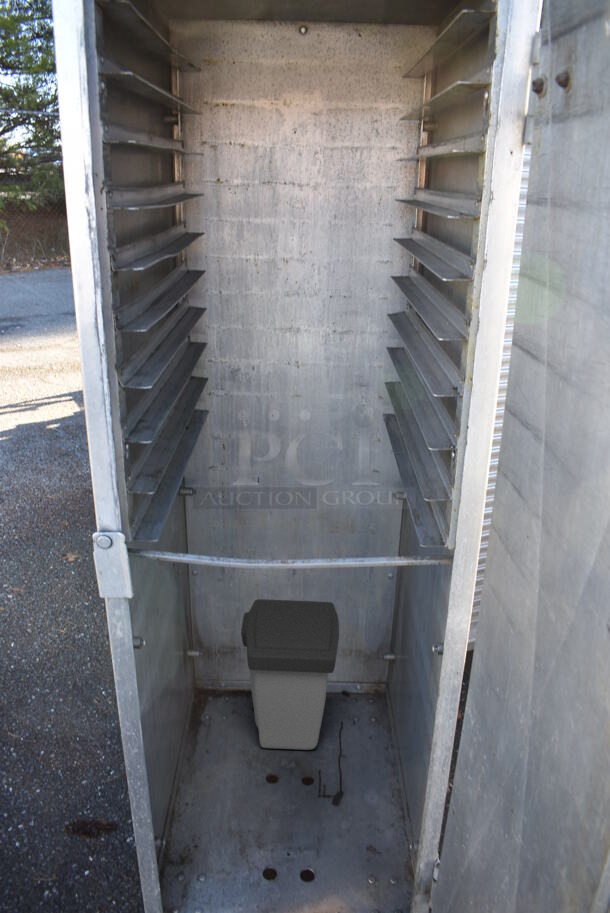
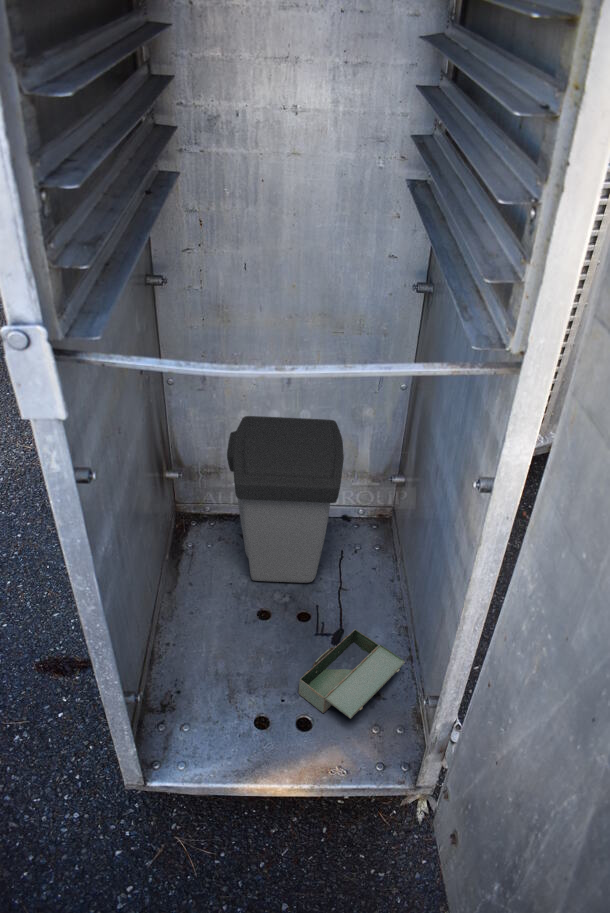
toolbox: none [302,790,396,869] -> present [299,629,405,718]

